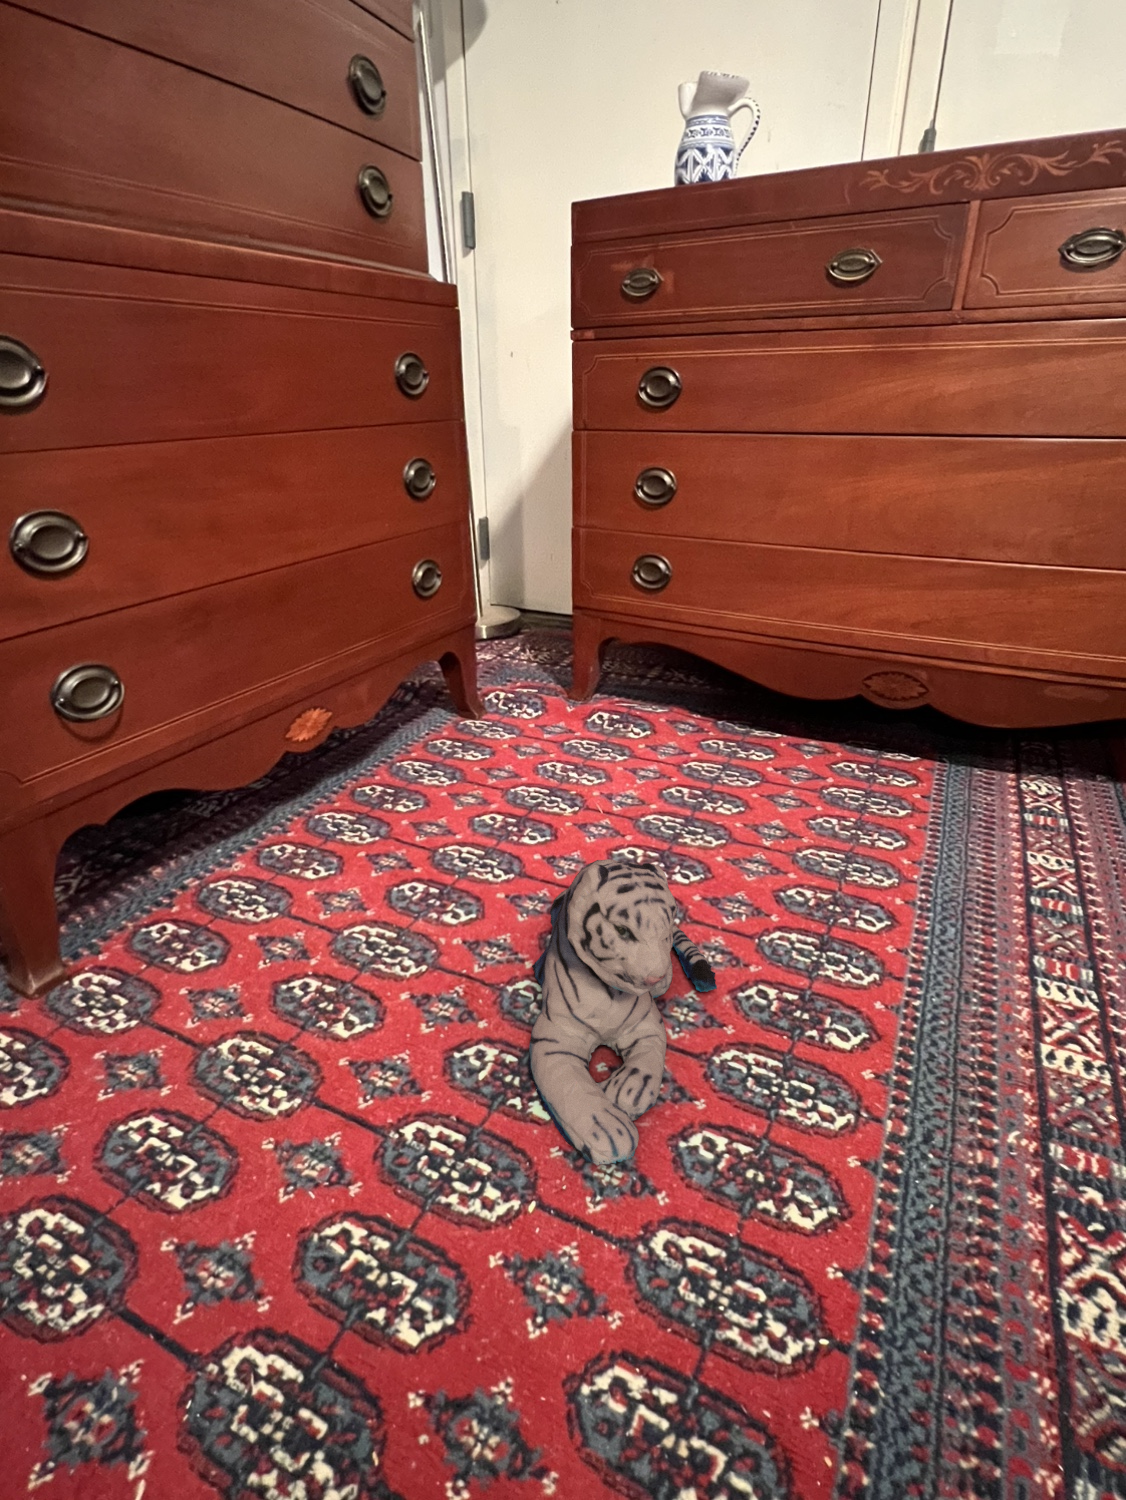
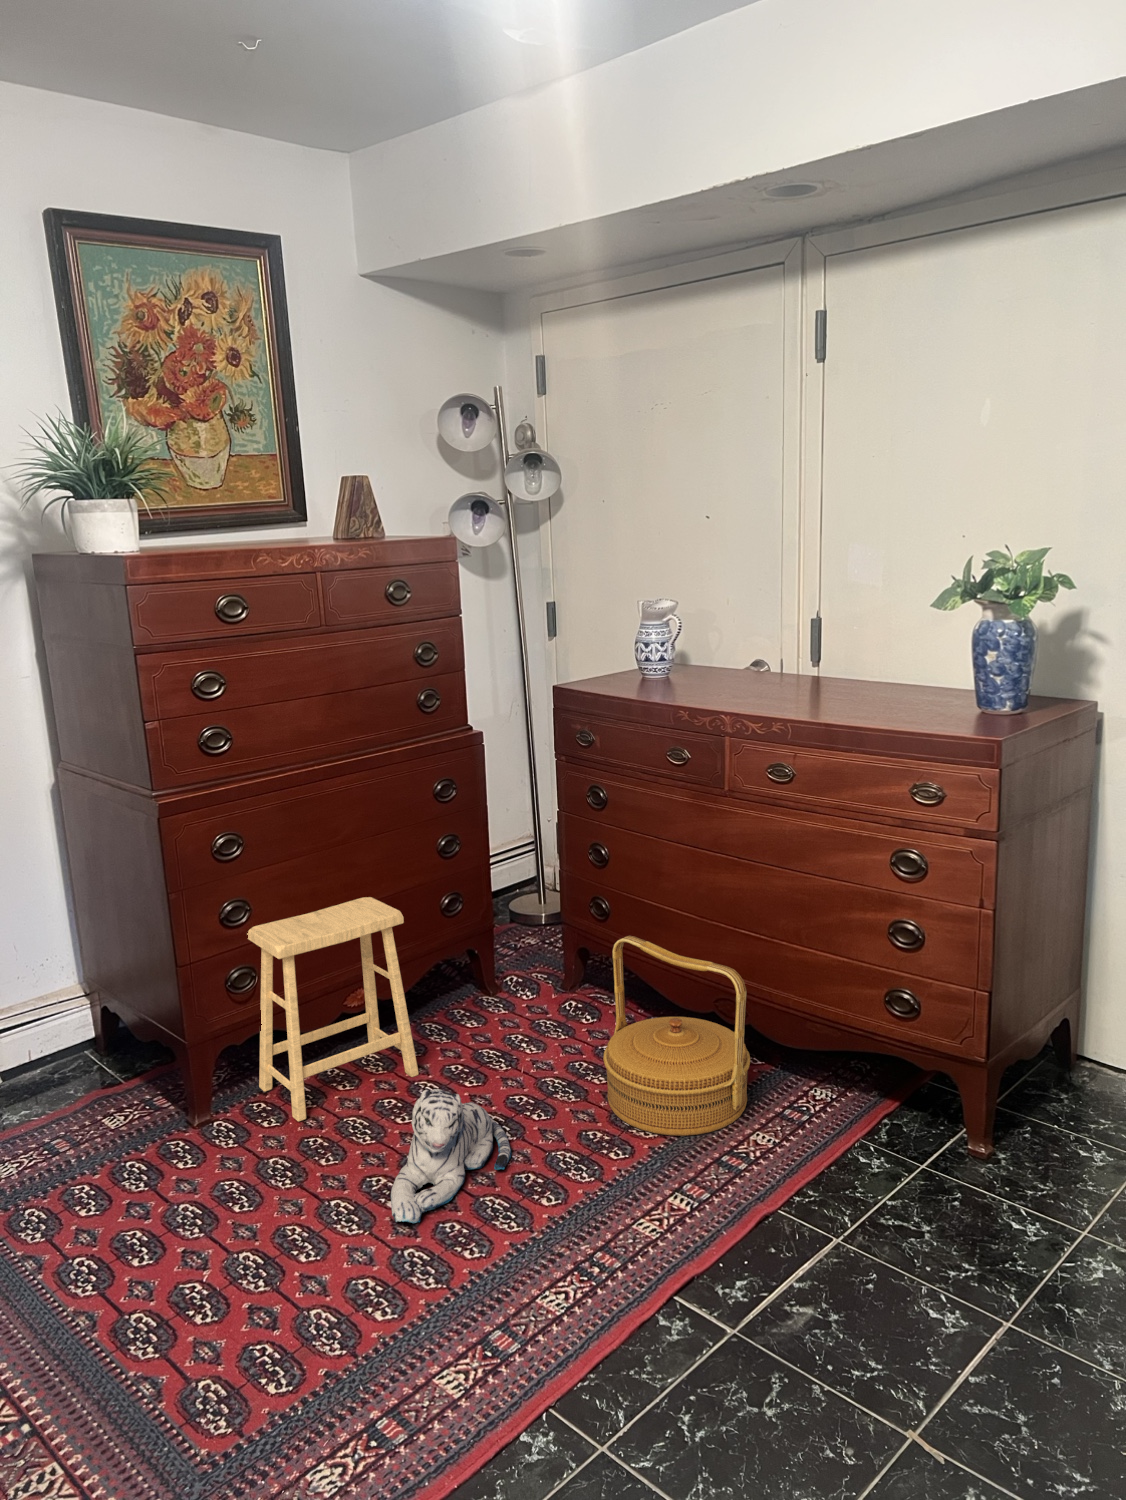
footstool: none [85,538,439,950] -> present [247,897,419,1122]
woven basket: none [755,575,1057,881] -> present [603,936,750,1136]

